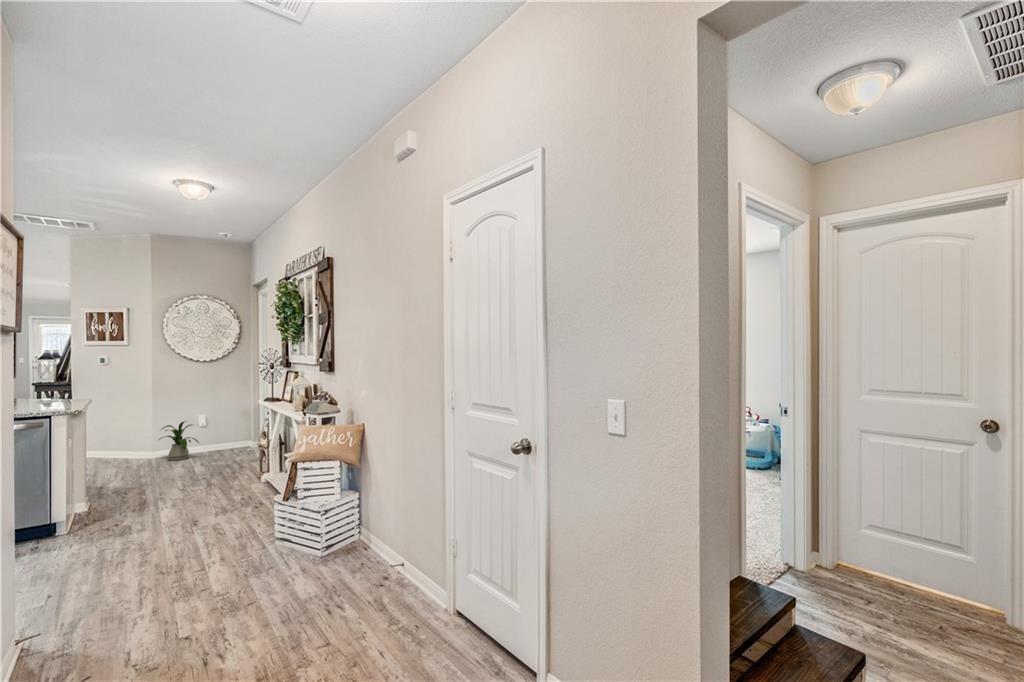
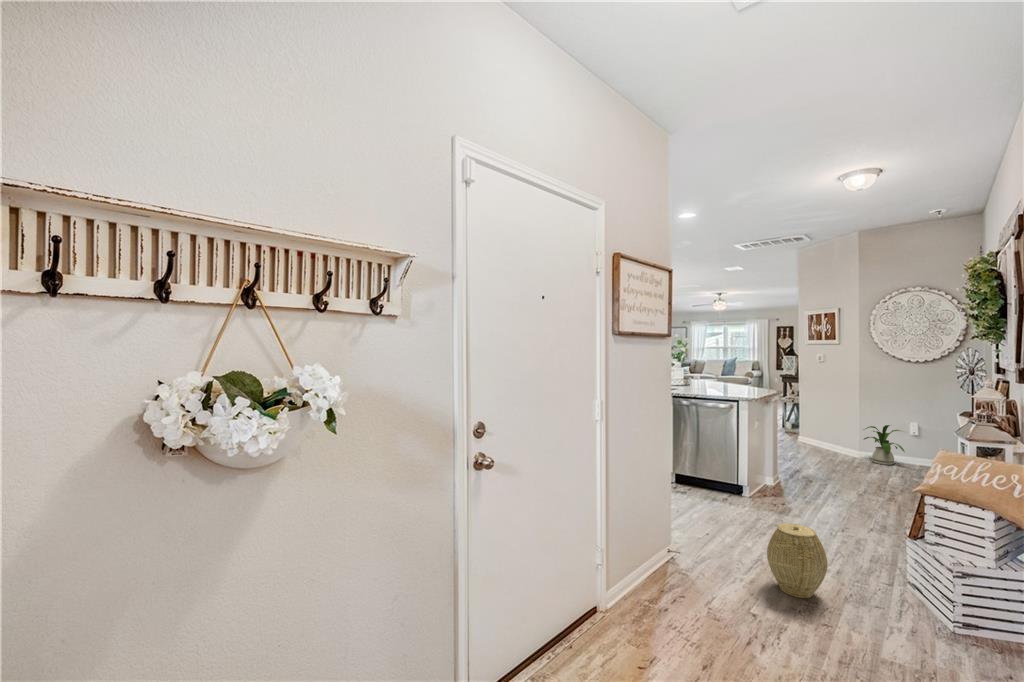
woven basket: none [171,525,234,601] -> present [767,523,828,598]

